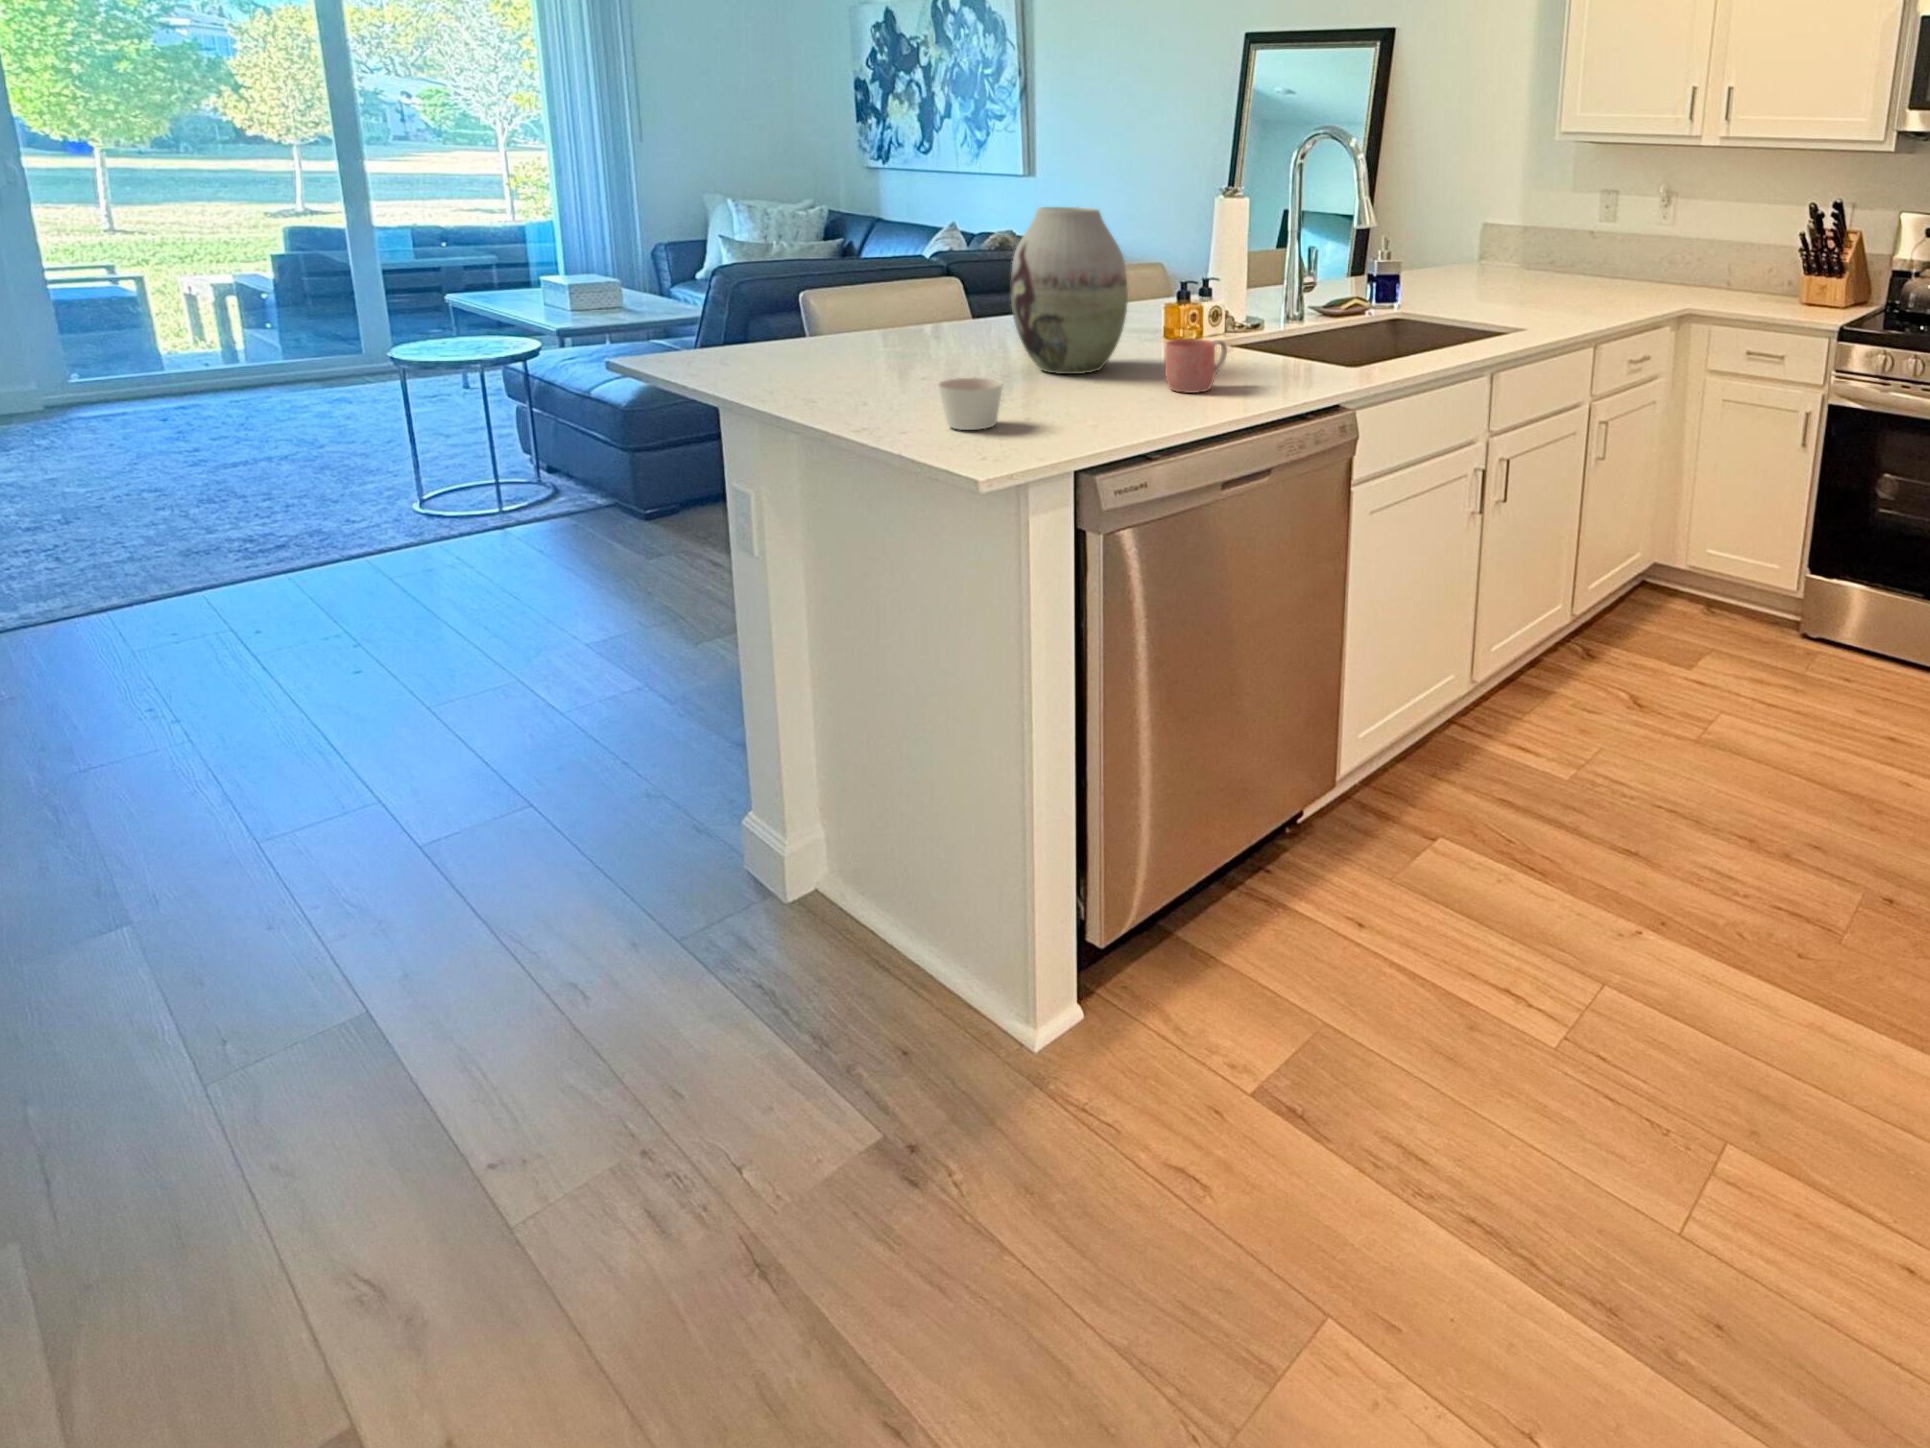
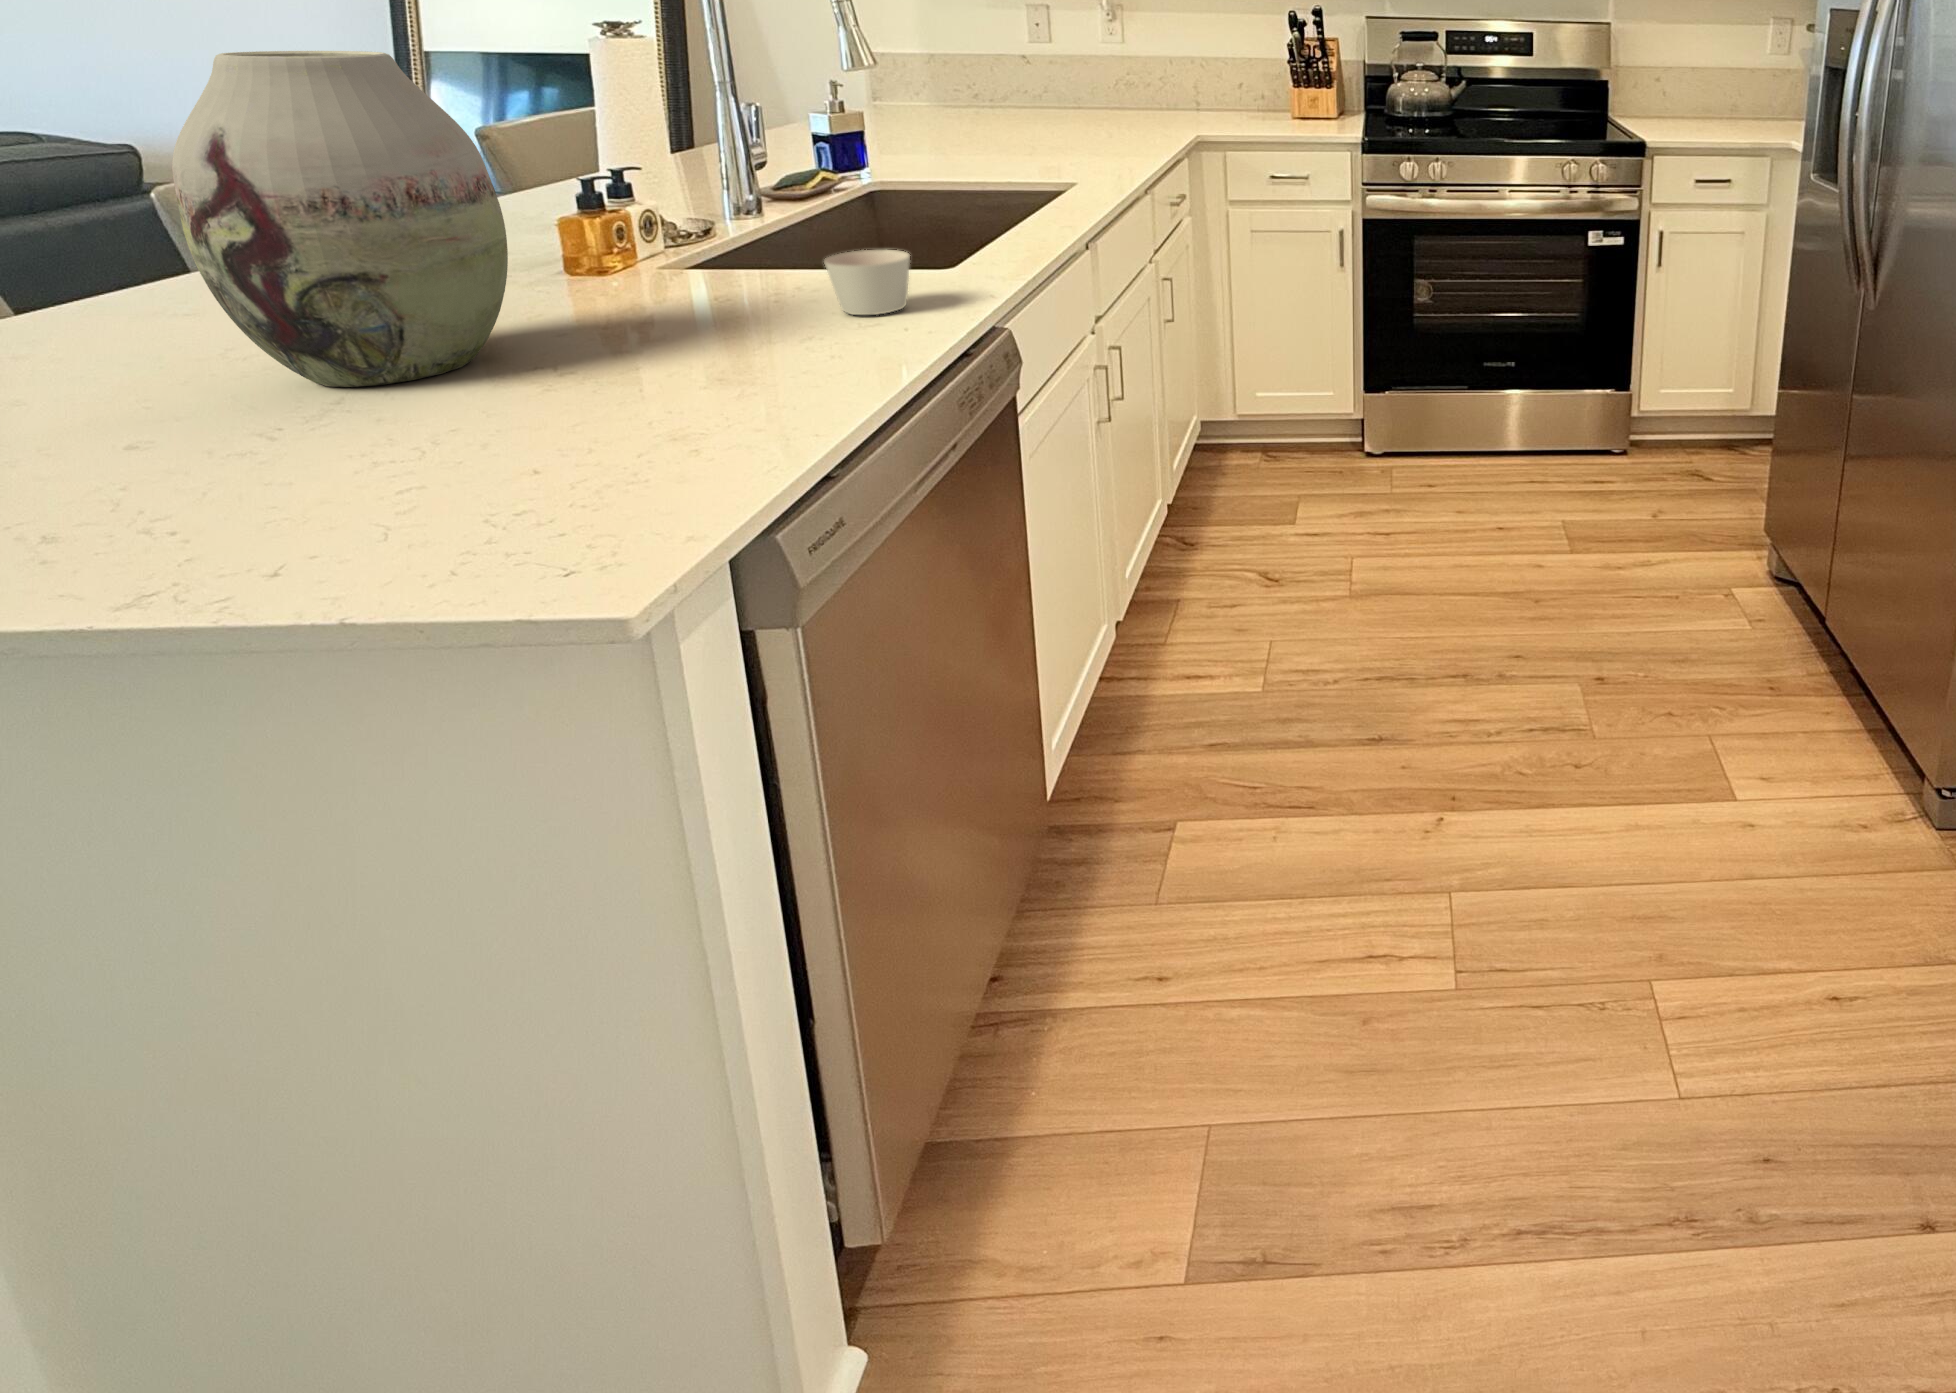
mug: present [1165,339,1227,393] -> none [658,266,769,365]
candle: present [939,377,1003,430] -> present [824,250,910,315]

